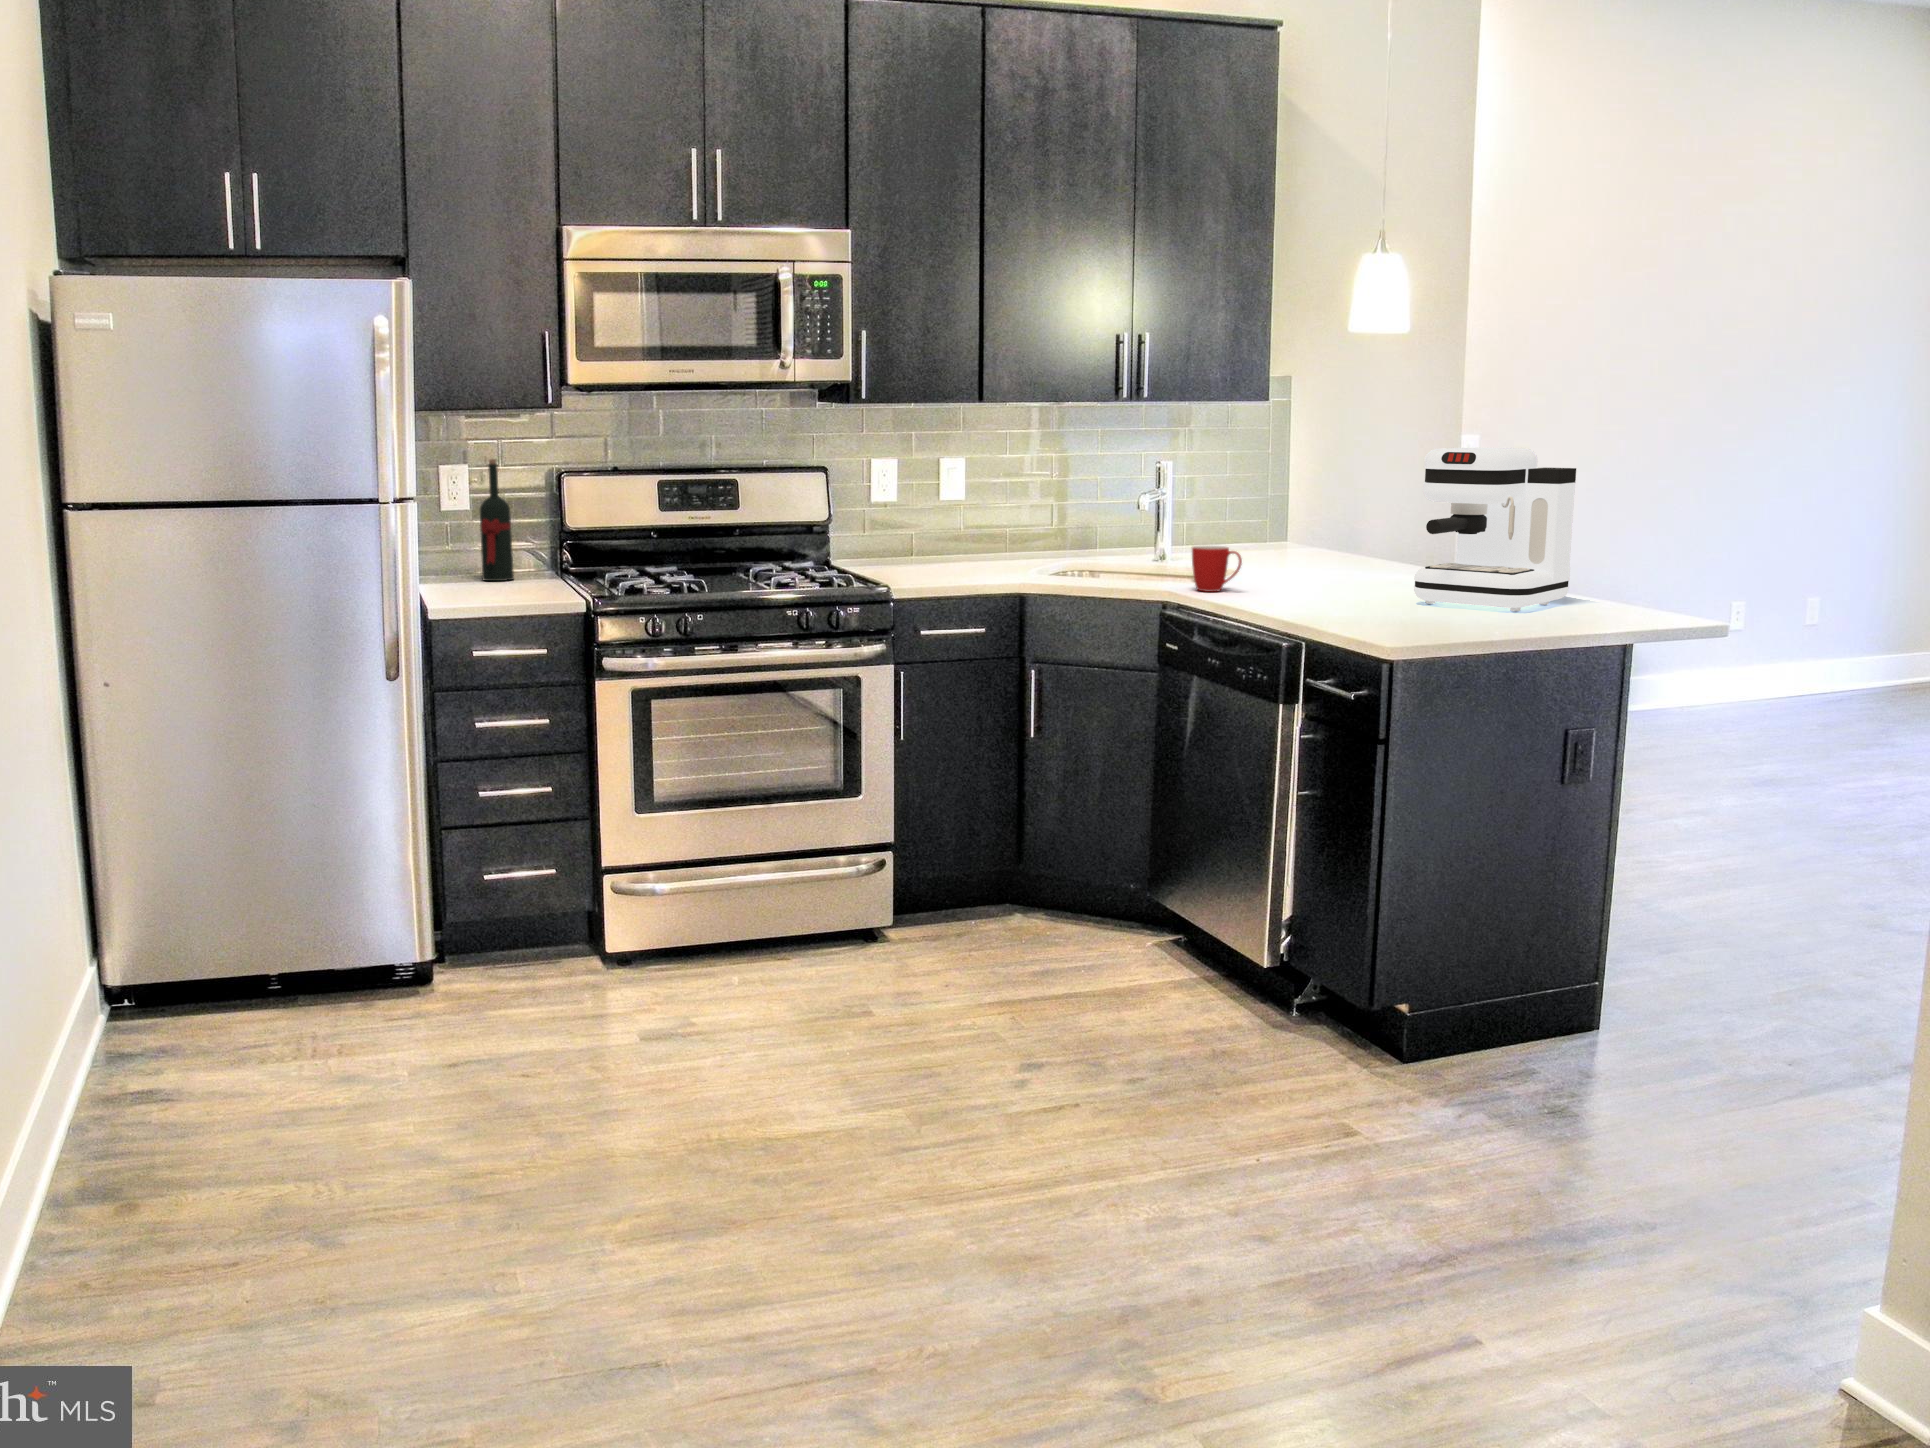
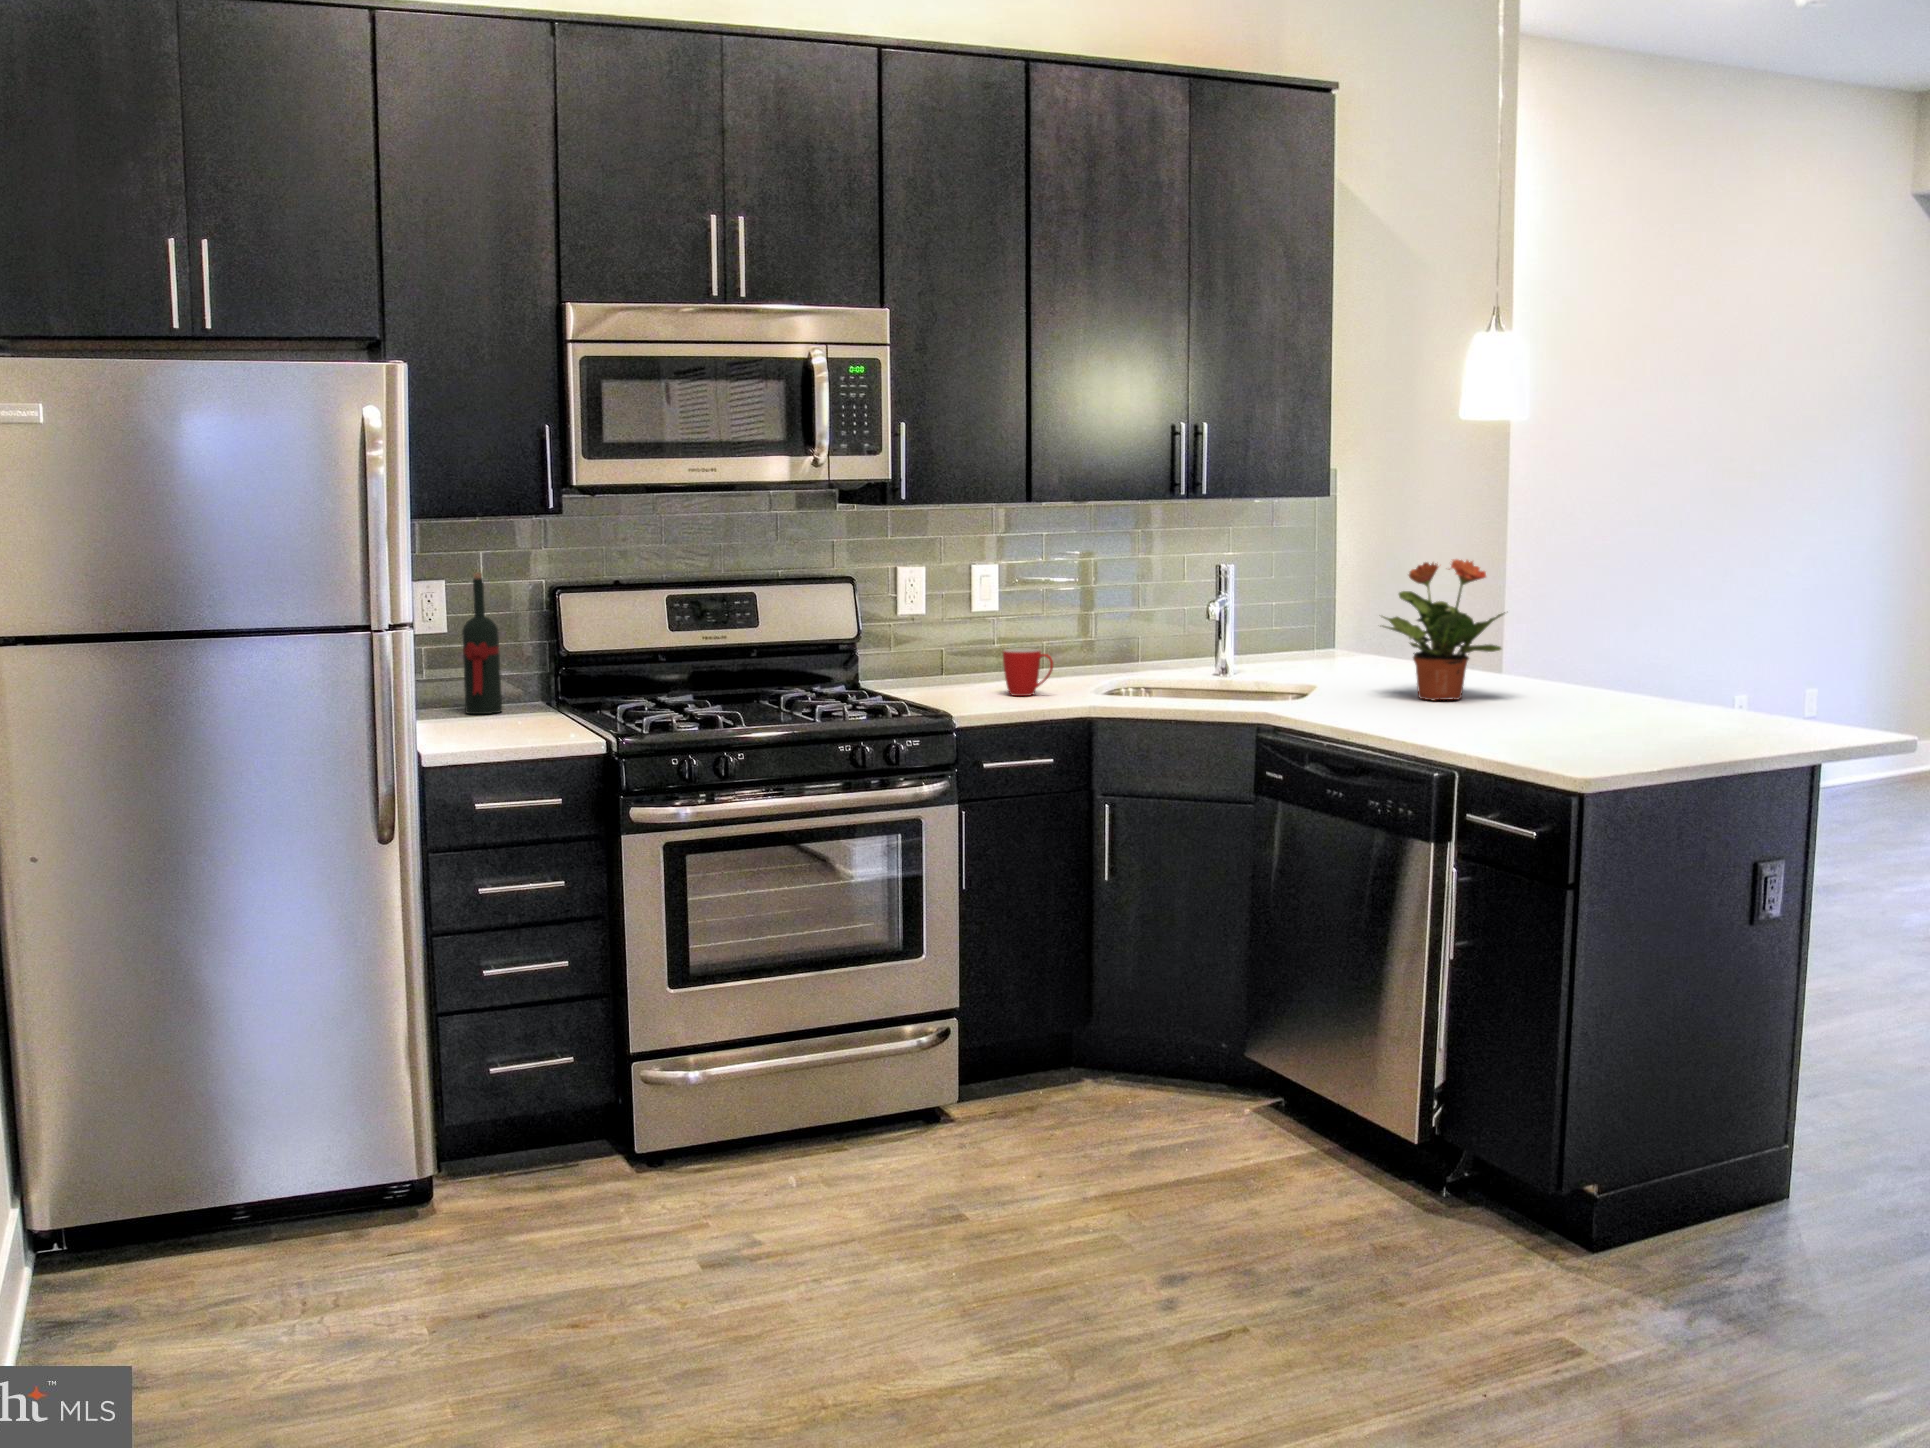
coffee maker: present [1414,447,1576,611] -> none [1555,548,1728,730]
potted plant: none [1280,457,1396,585] -> present [1382,559,1505,701]
mug: present [1192,546,1242,592] -> present [1003,648,1053,696]

